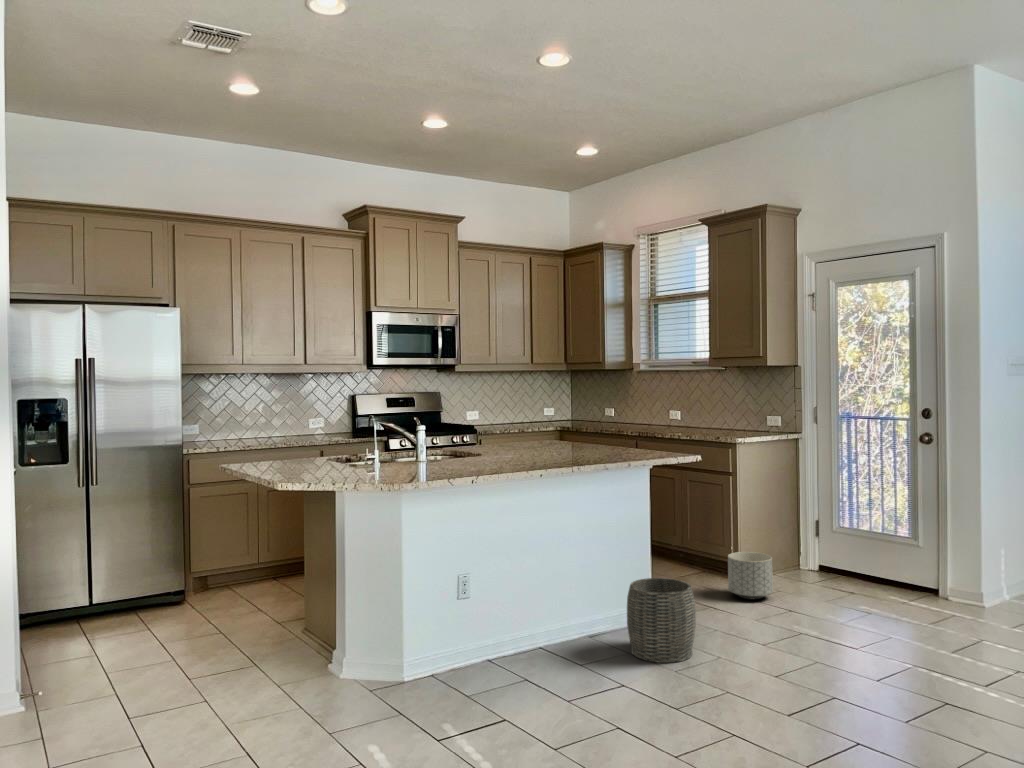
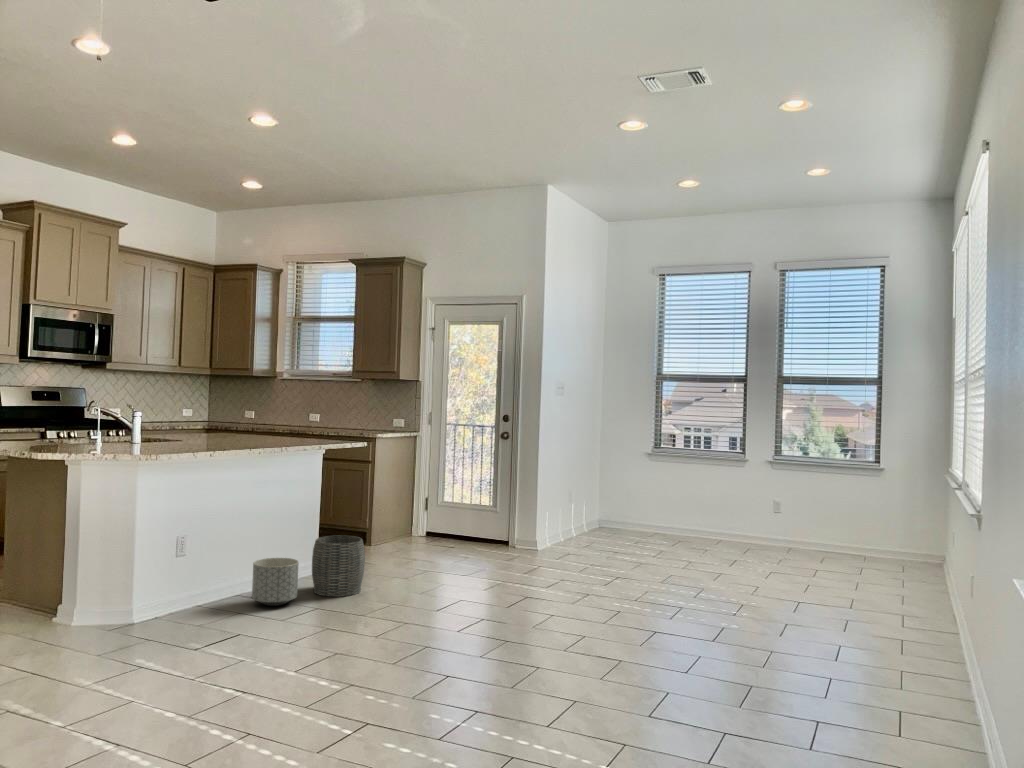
planter: present [728,552,773,600] -> present [252,558,299,606]

